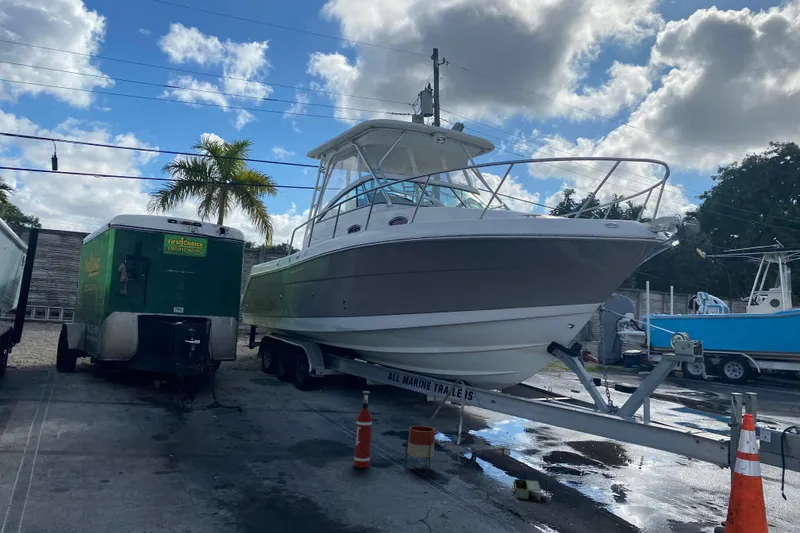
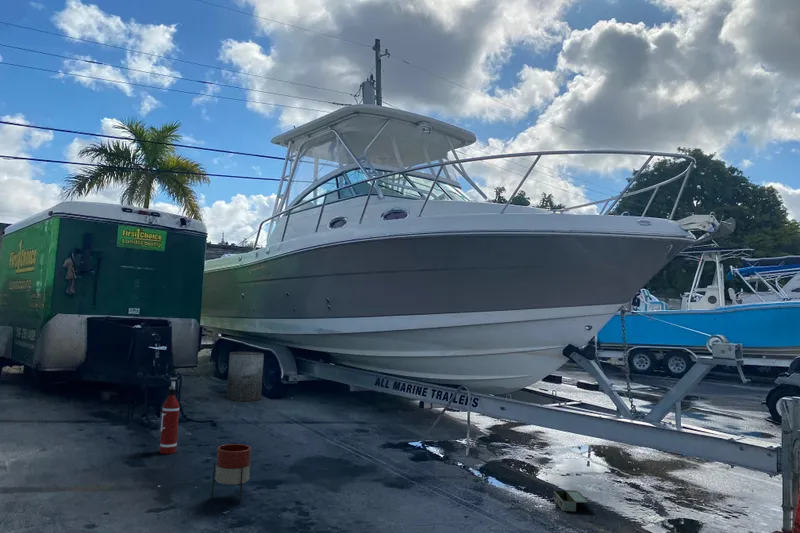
trash can: none [263,347,296,392] -> present [227,352,264,401]
fire extinguisher: present [354,391,372,468] -> present [159,378,179,454]
planter: present [405,426,435,473] -> present [212,444,251,503]

